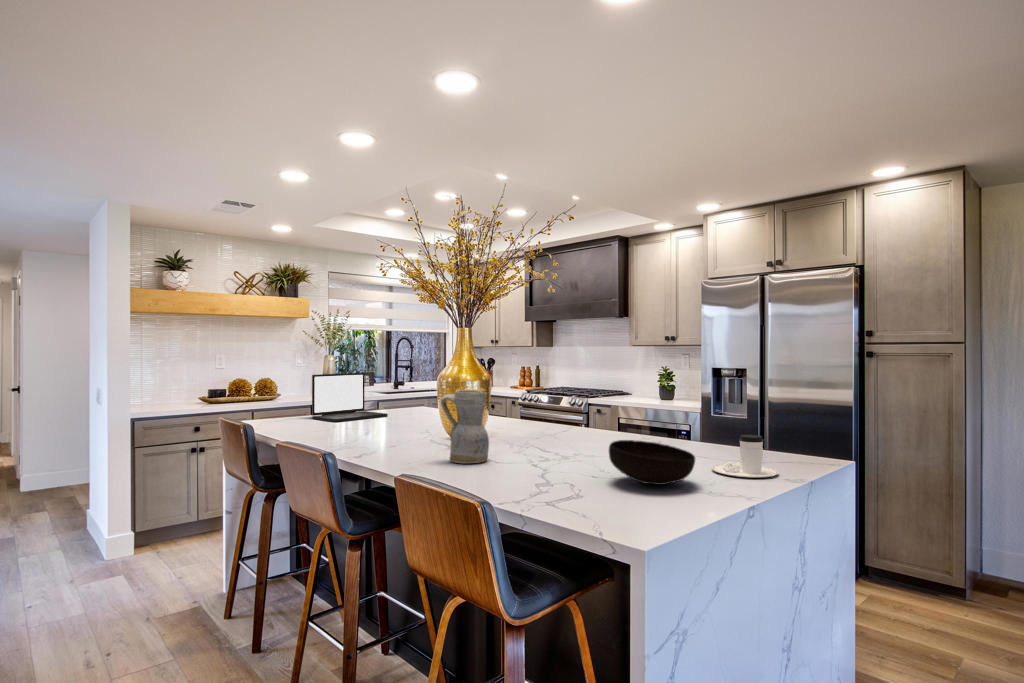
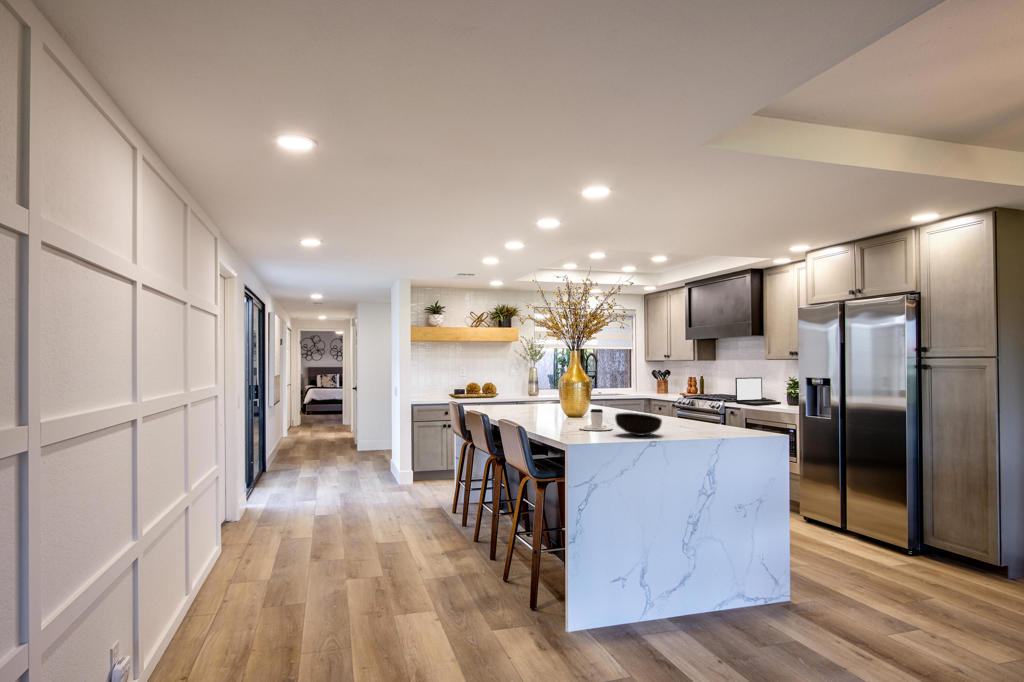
laptop: present [312,373,388,422] -> present [735,377,781,405]
ceramic pitcher: present [441,390,489,463] -> none [547,385,573,425]
coffee cup: present [712,435,779,478] -> present [580,409,613,431]

